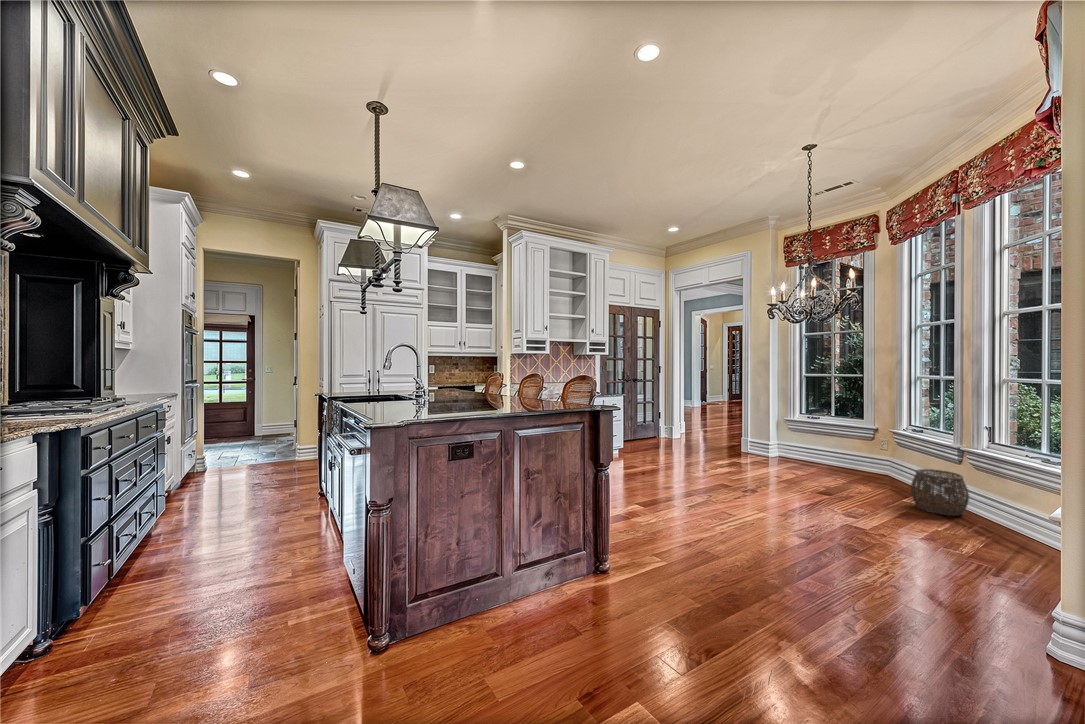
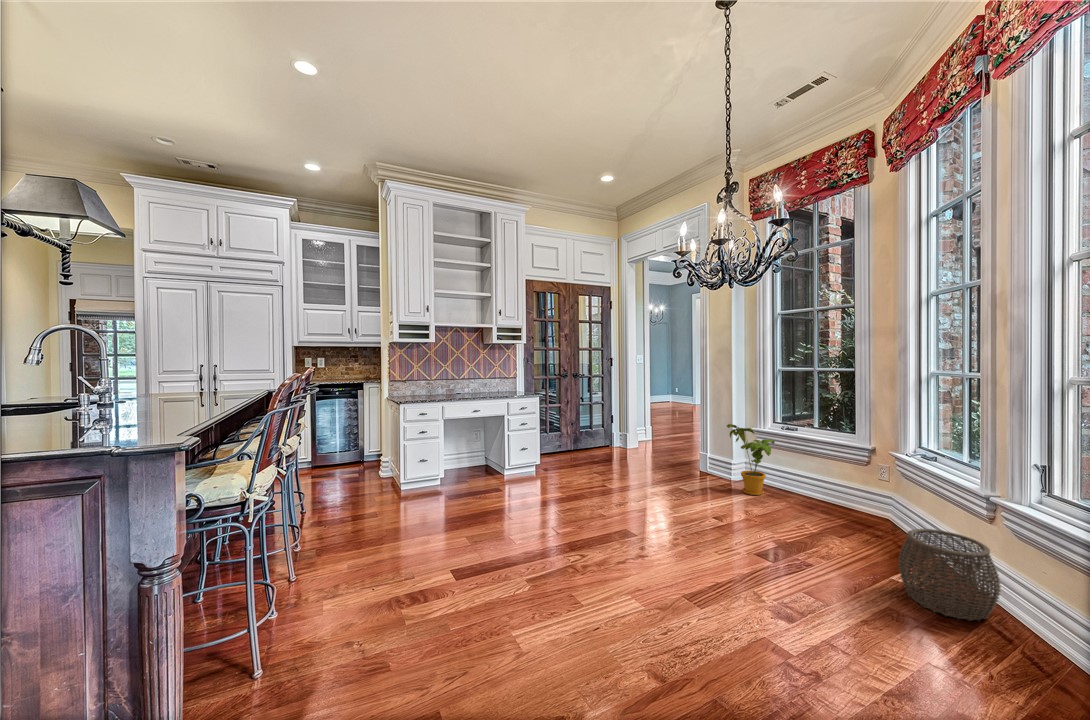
house plant: none [772,414,805,465] -> present [727,424,775,495]

